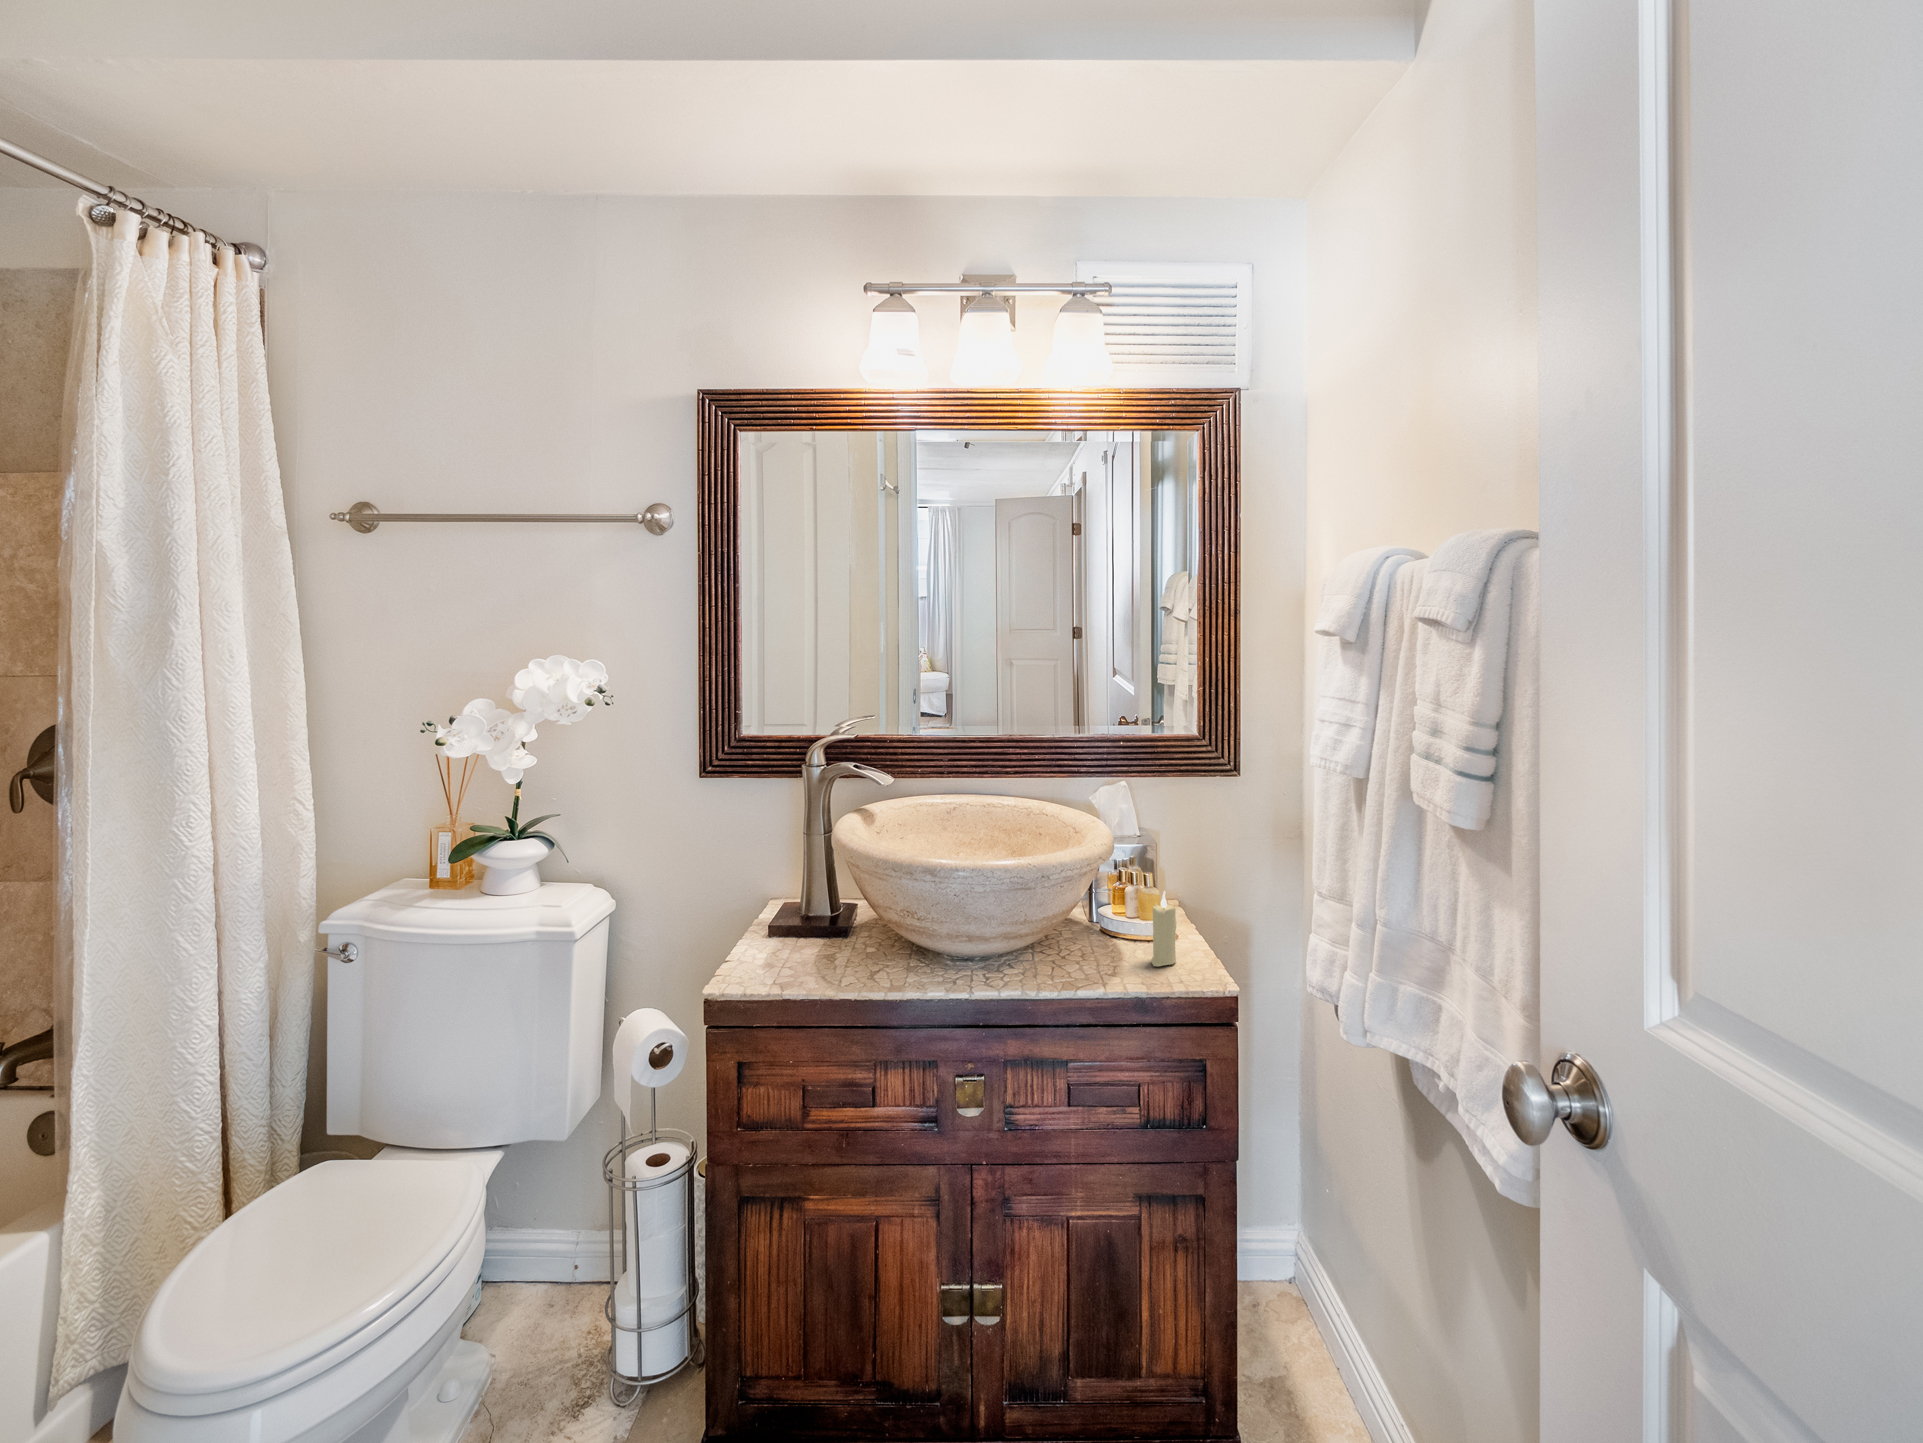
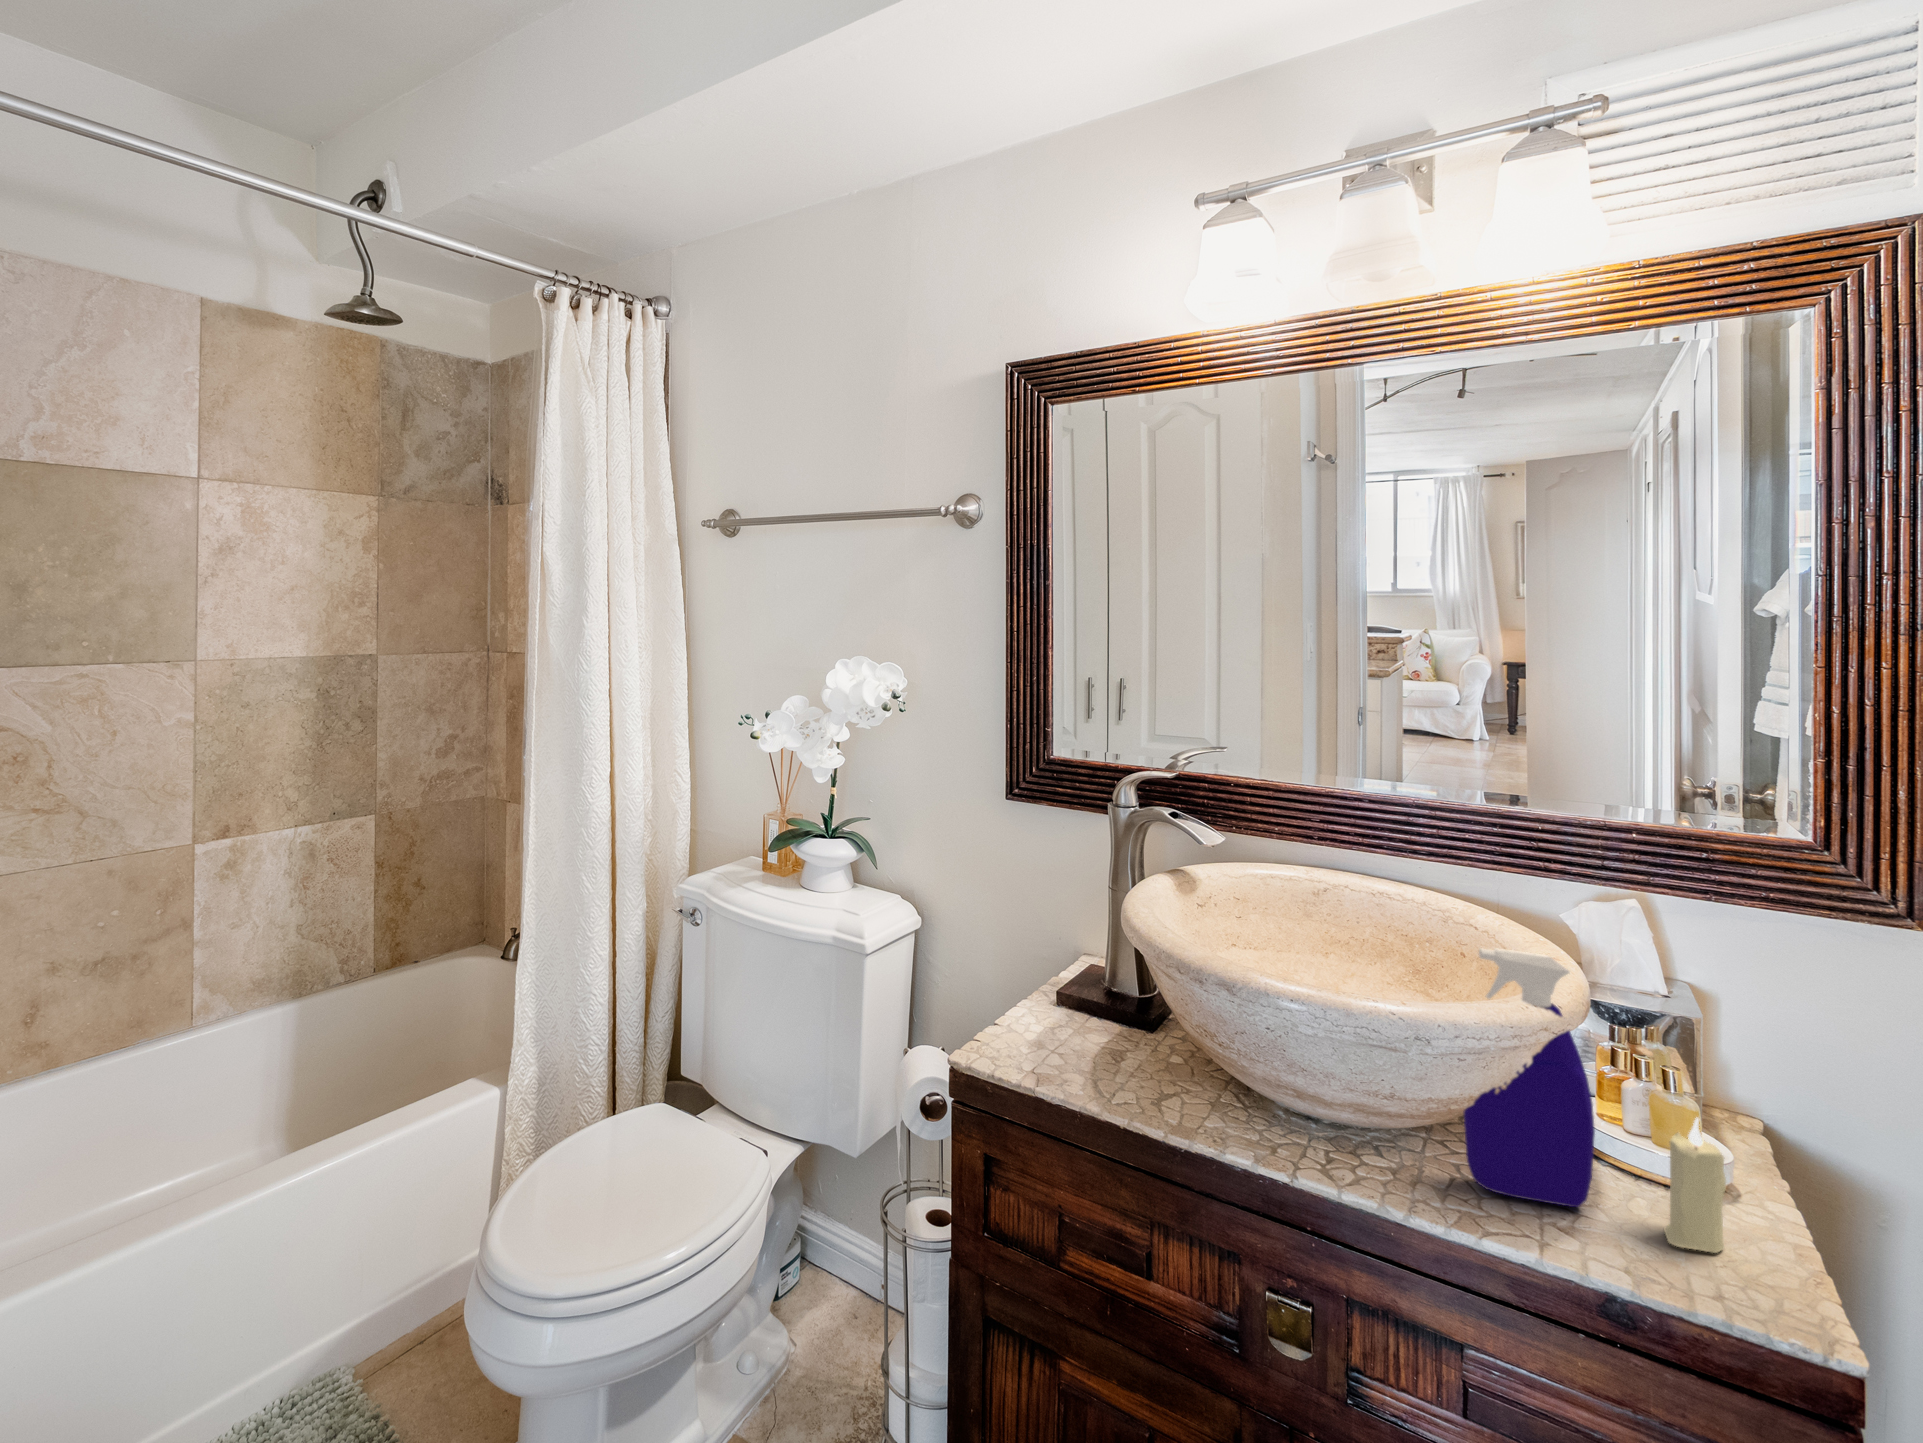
spray bottle: none [1057,815,1120,968] -> present [1463,948,1595,1207]

